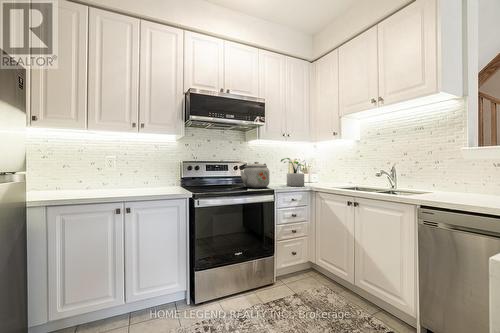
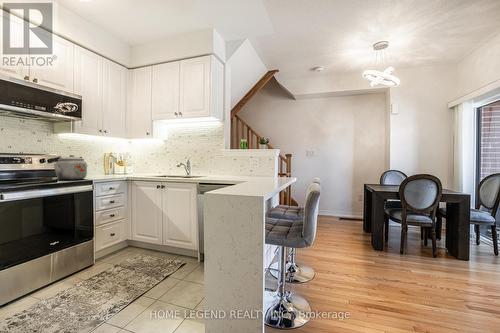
potted plant: present [281,158,304,186] -> none [98,152,129,177]

